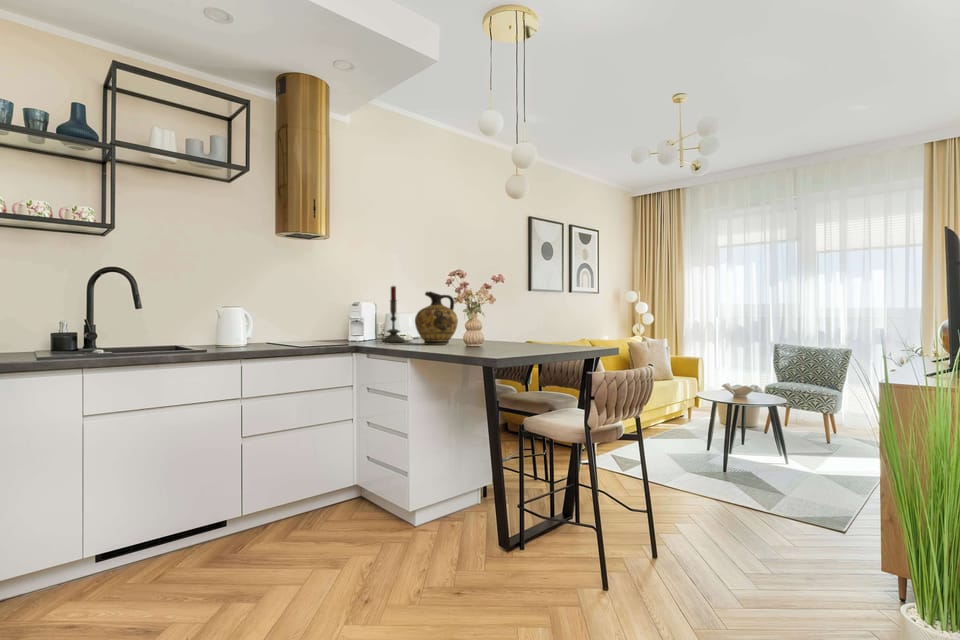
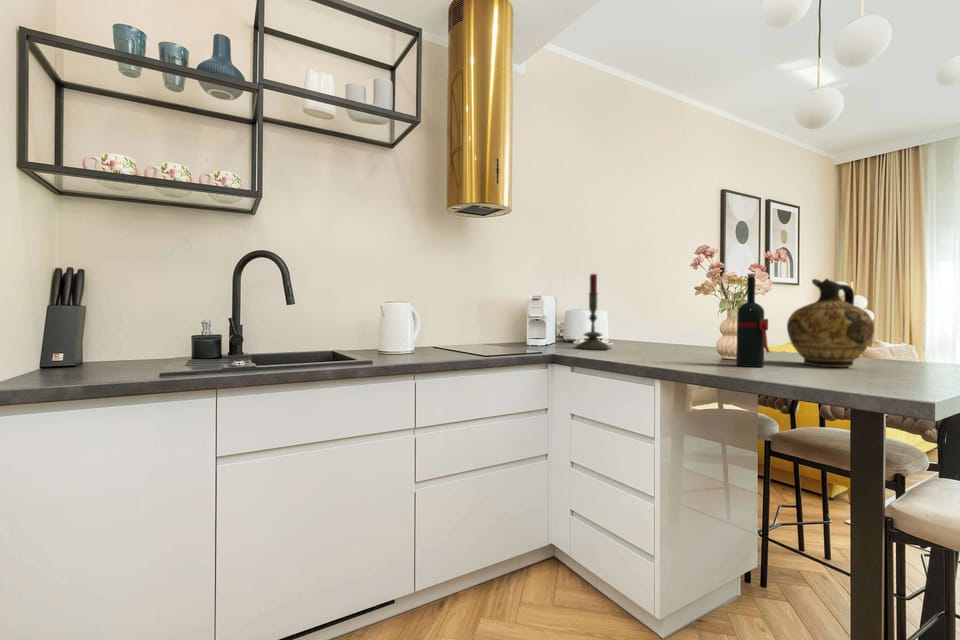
wine bottle: none [464,288,481,348] -> present [736,274,770,367]
ceramic jug: present [415,291,458,345] -> present [787,279,874,367]

